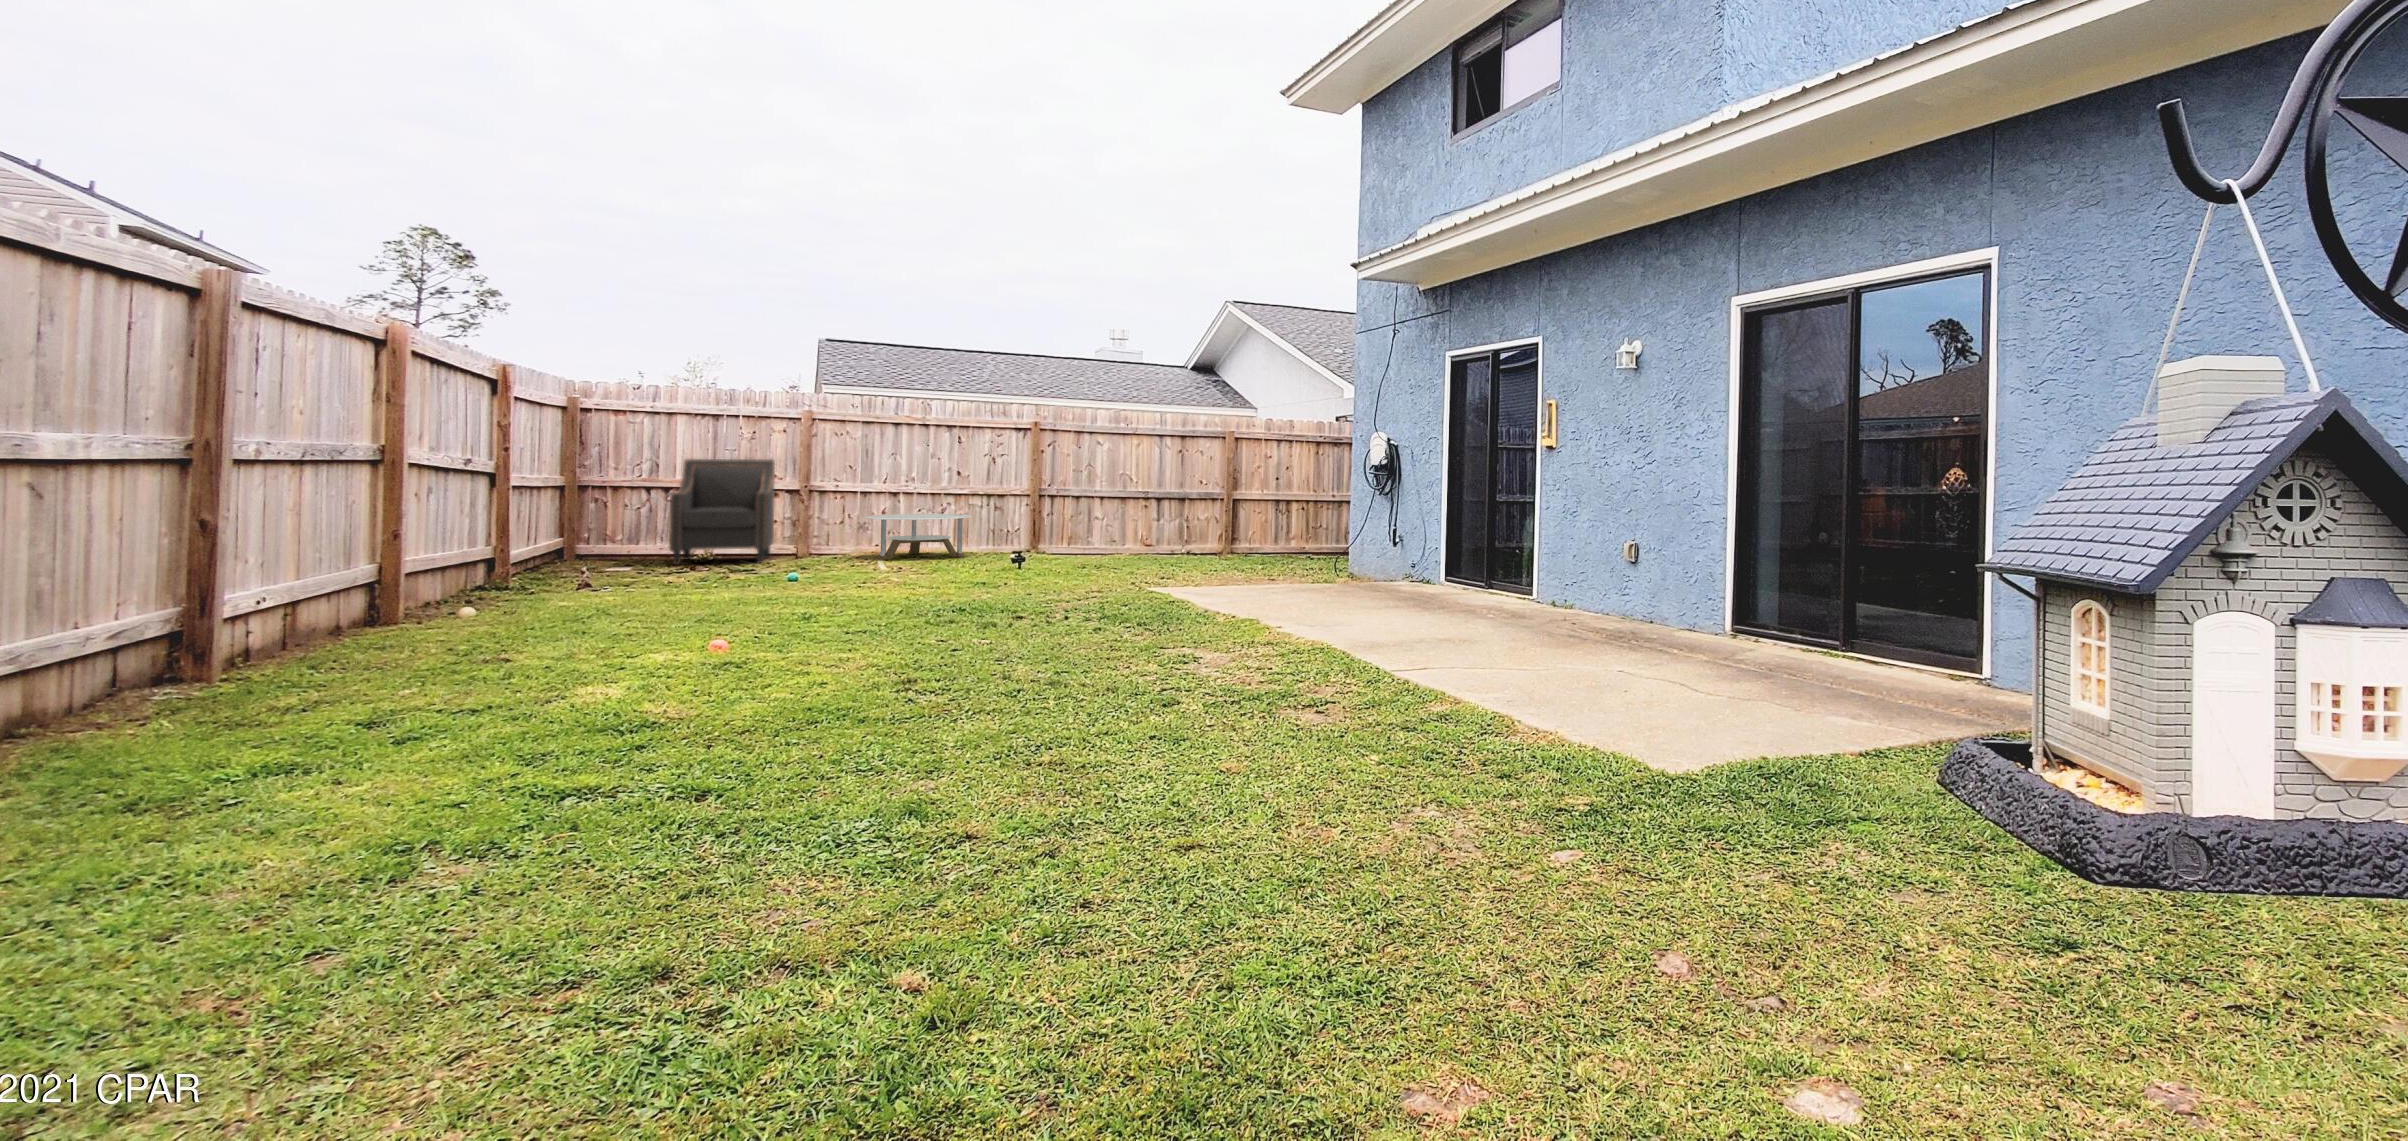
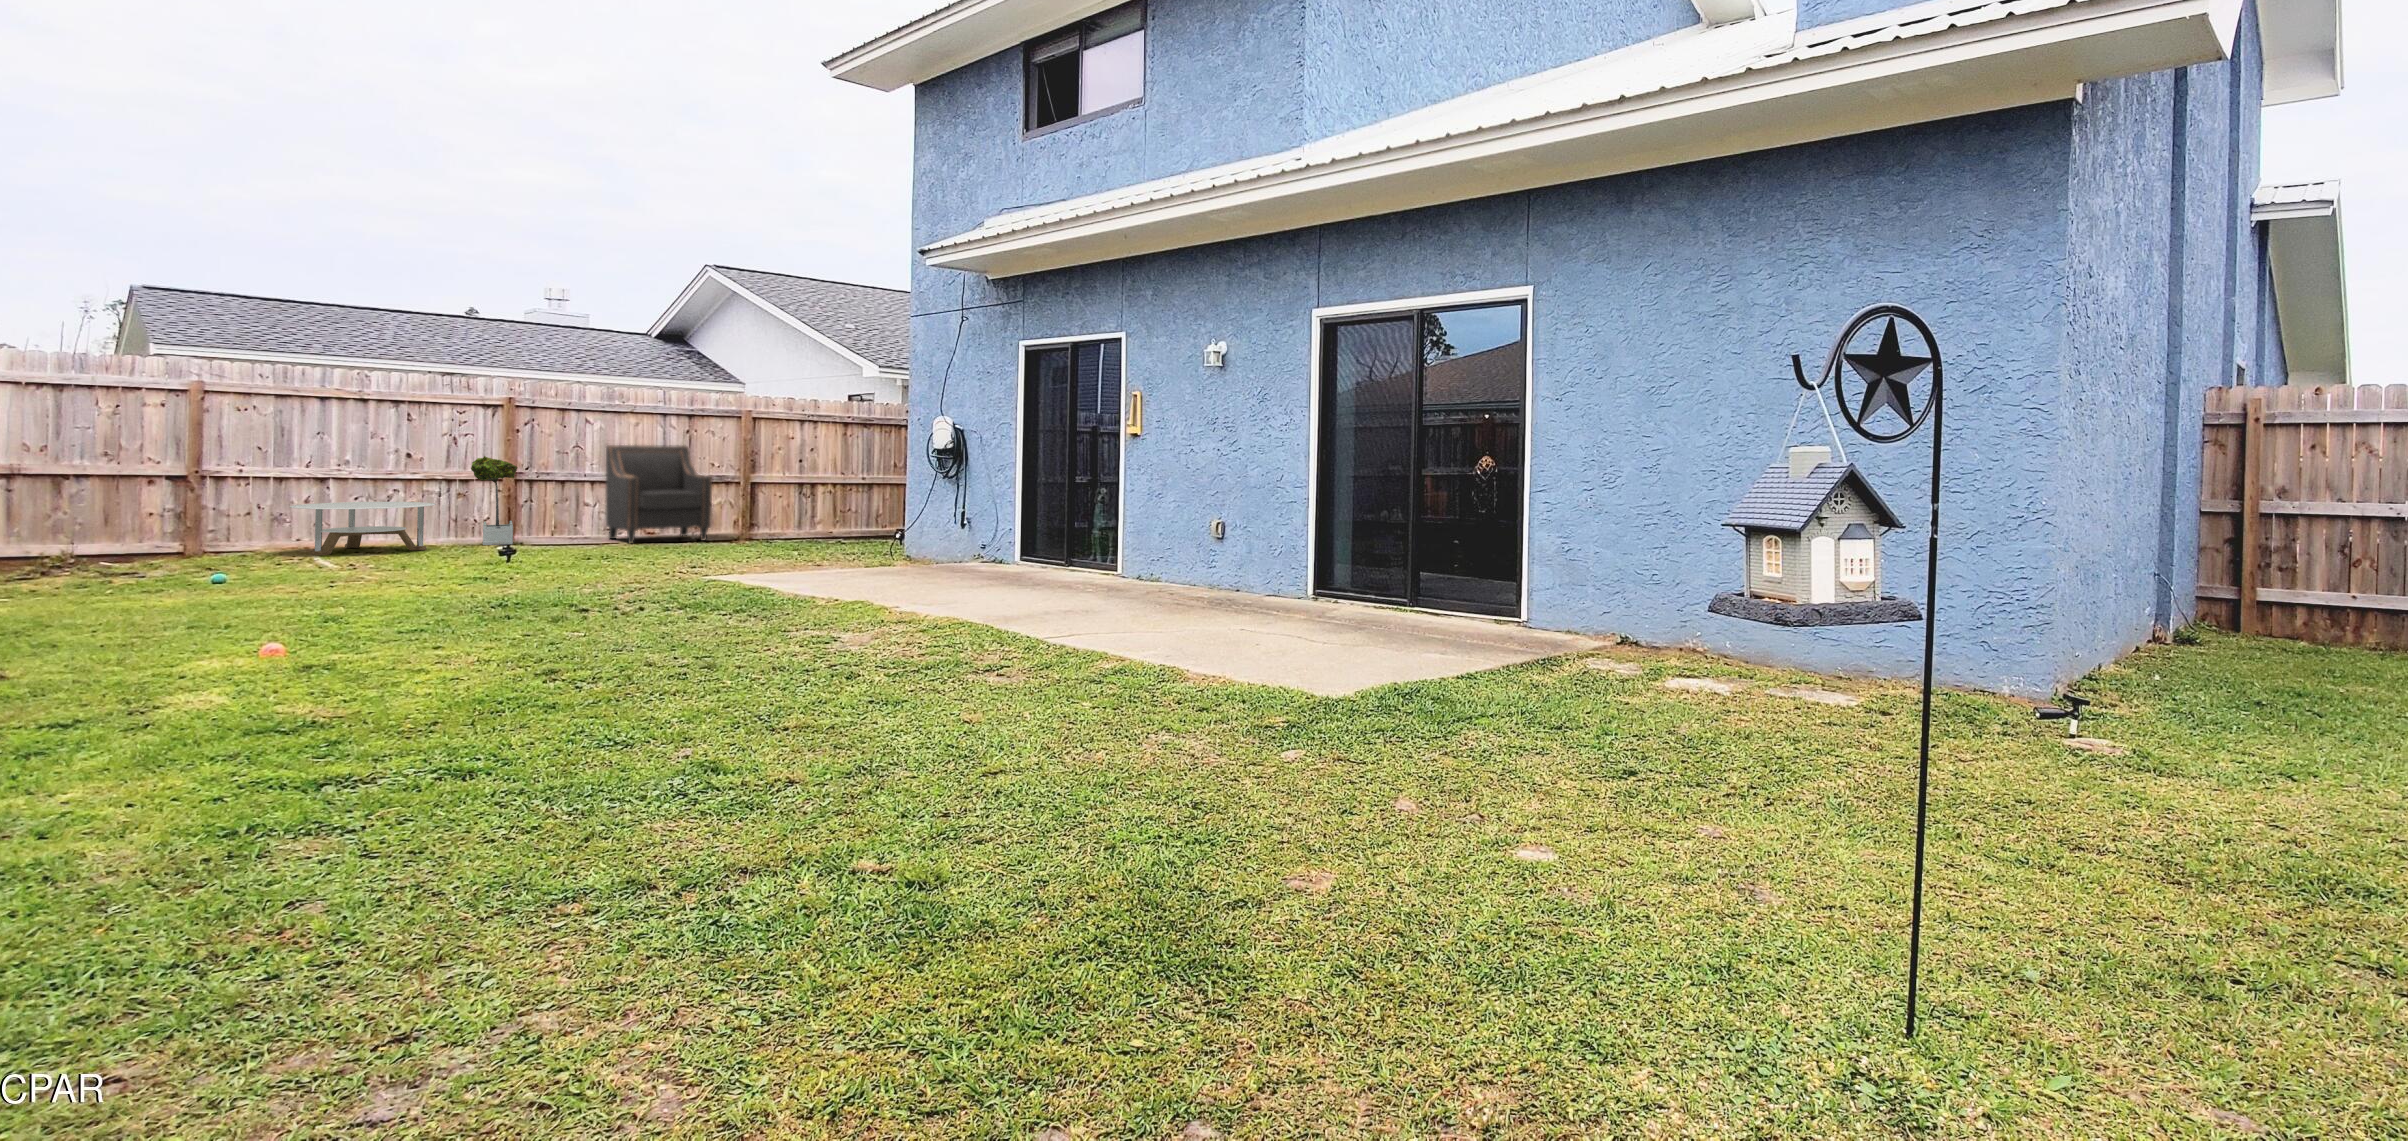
chair: present [669,459,775,565] -> present [606,445,712,543]
potted tree: none [1002,474,1038,554] -> present [471,456,517,545]

